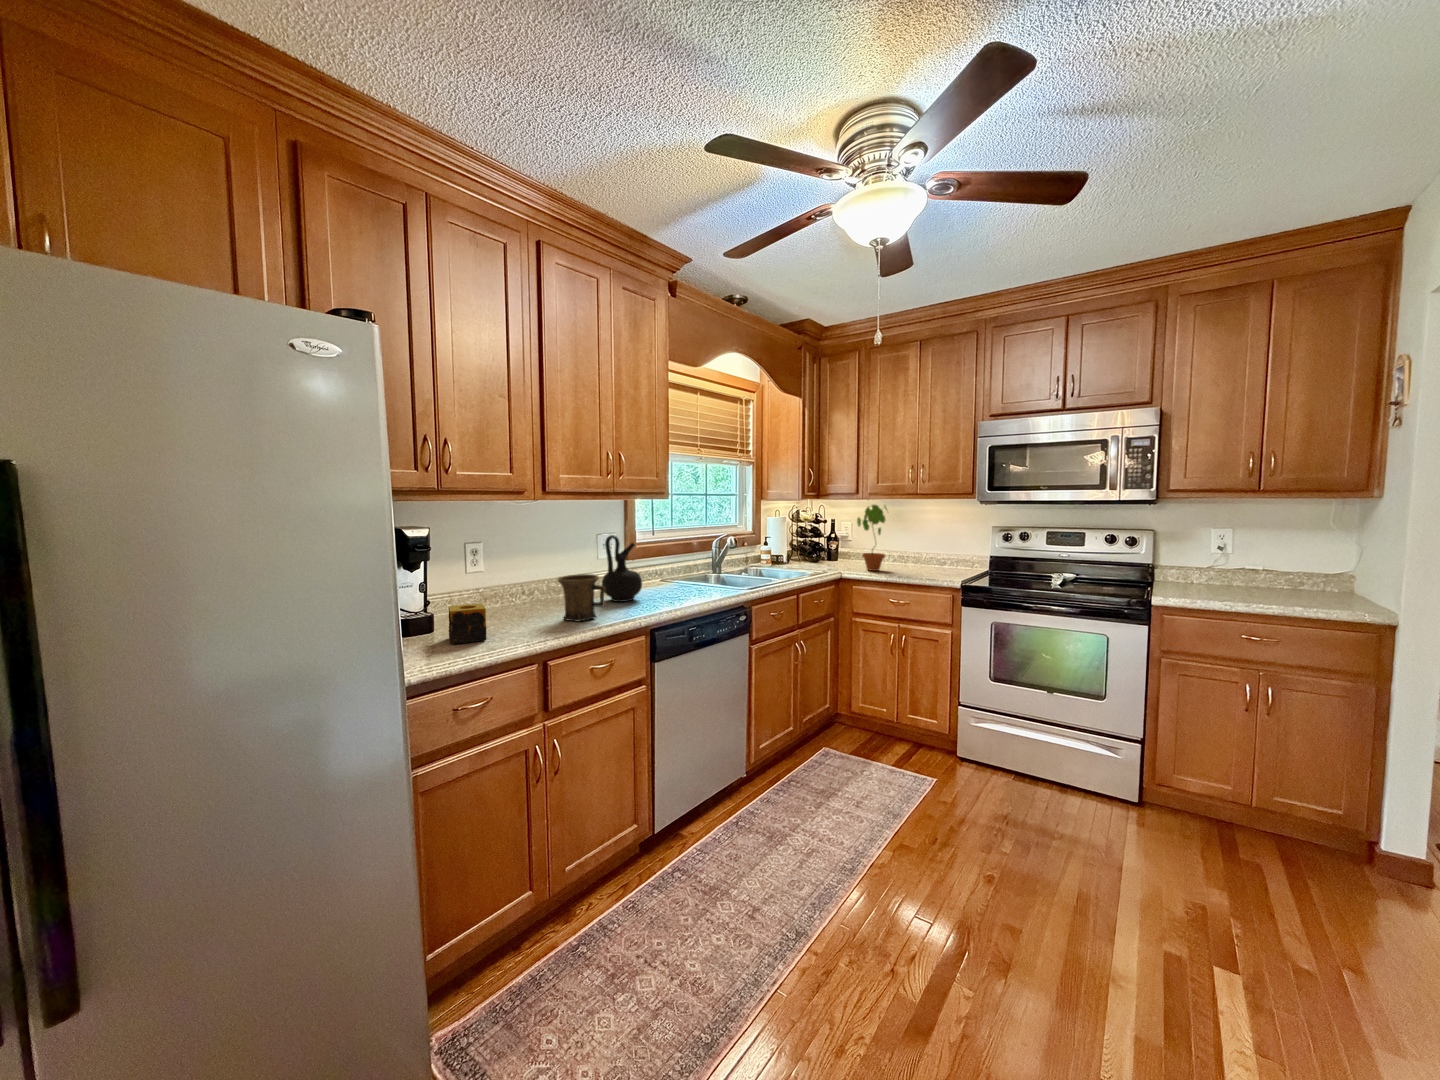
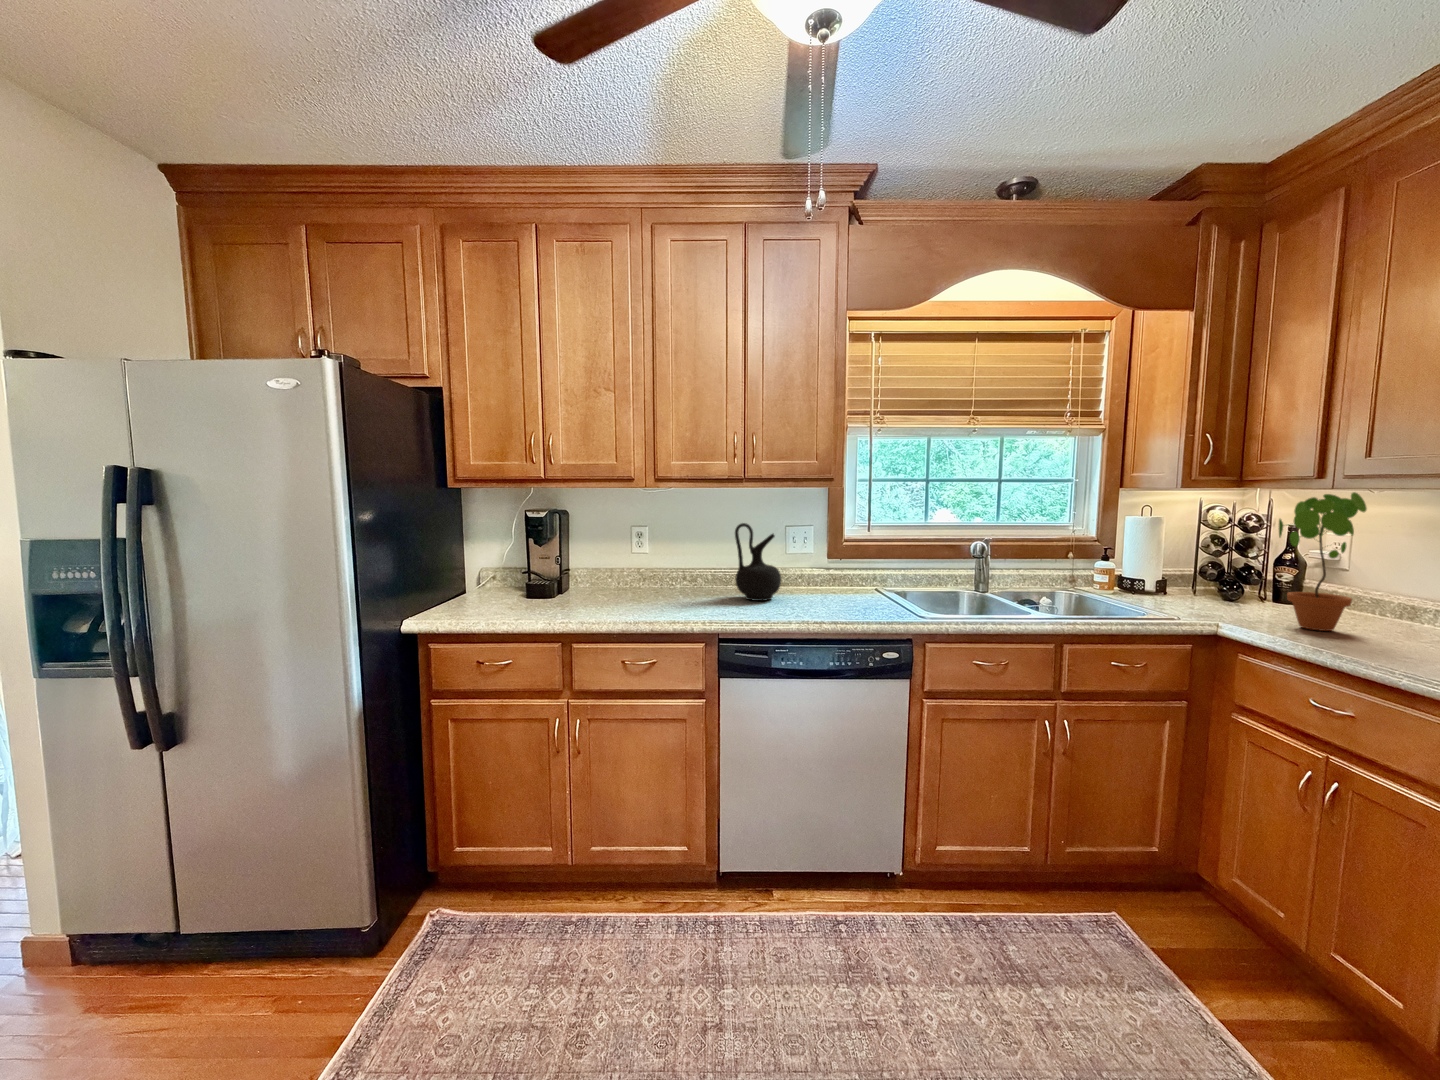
mug: present [558,574,605,621] -> none [638,560,681,608]
candle: present [448,603,487,644] -> none [525,573,566,607]

